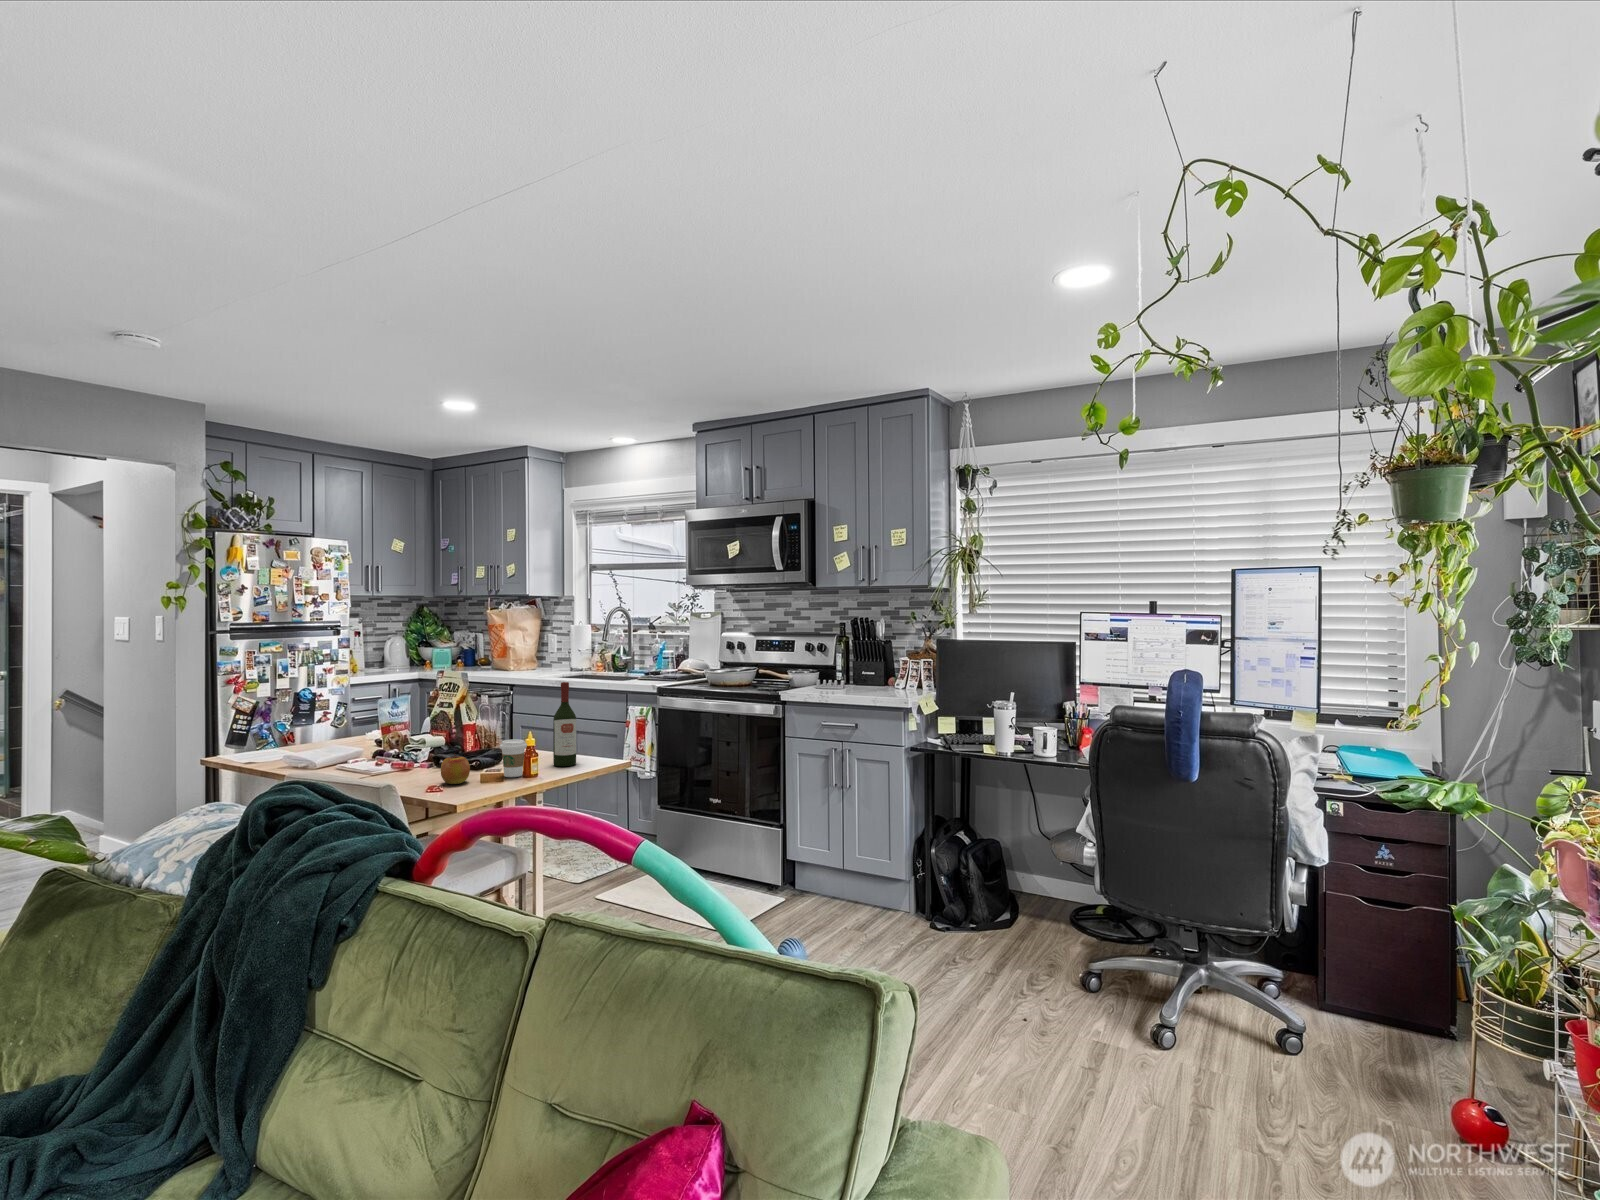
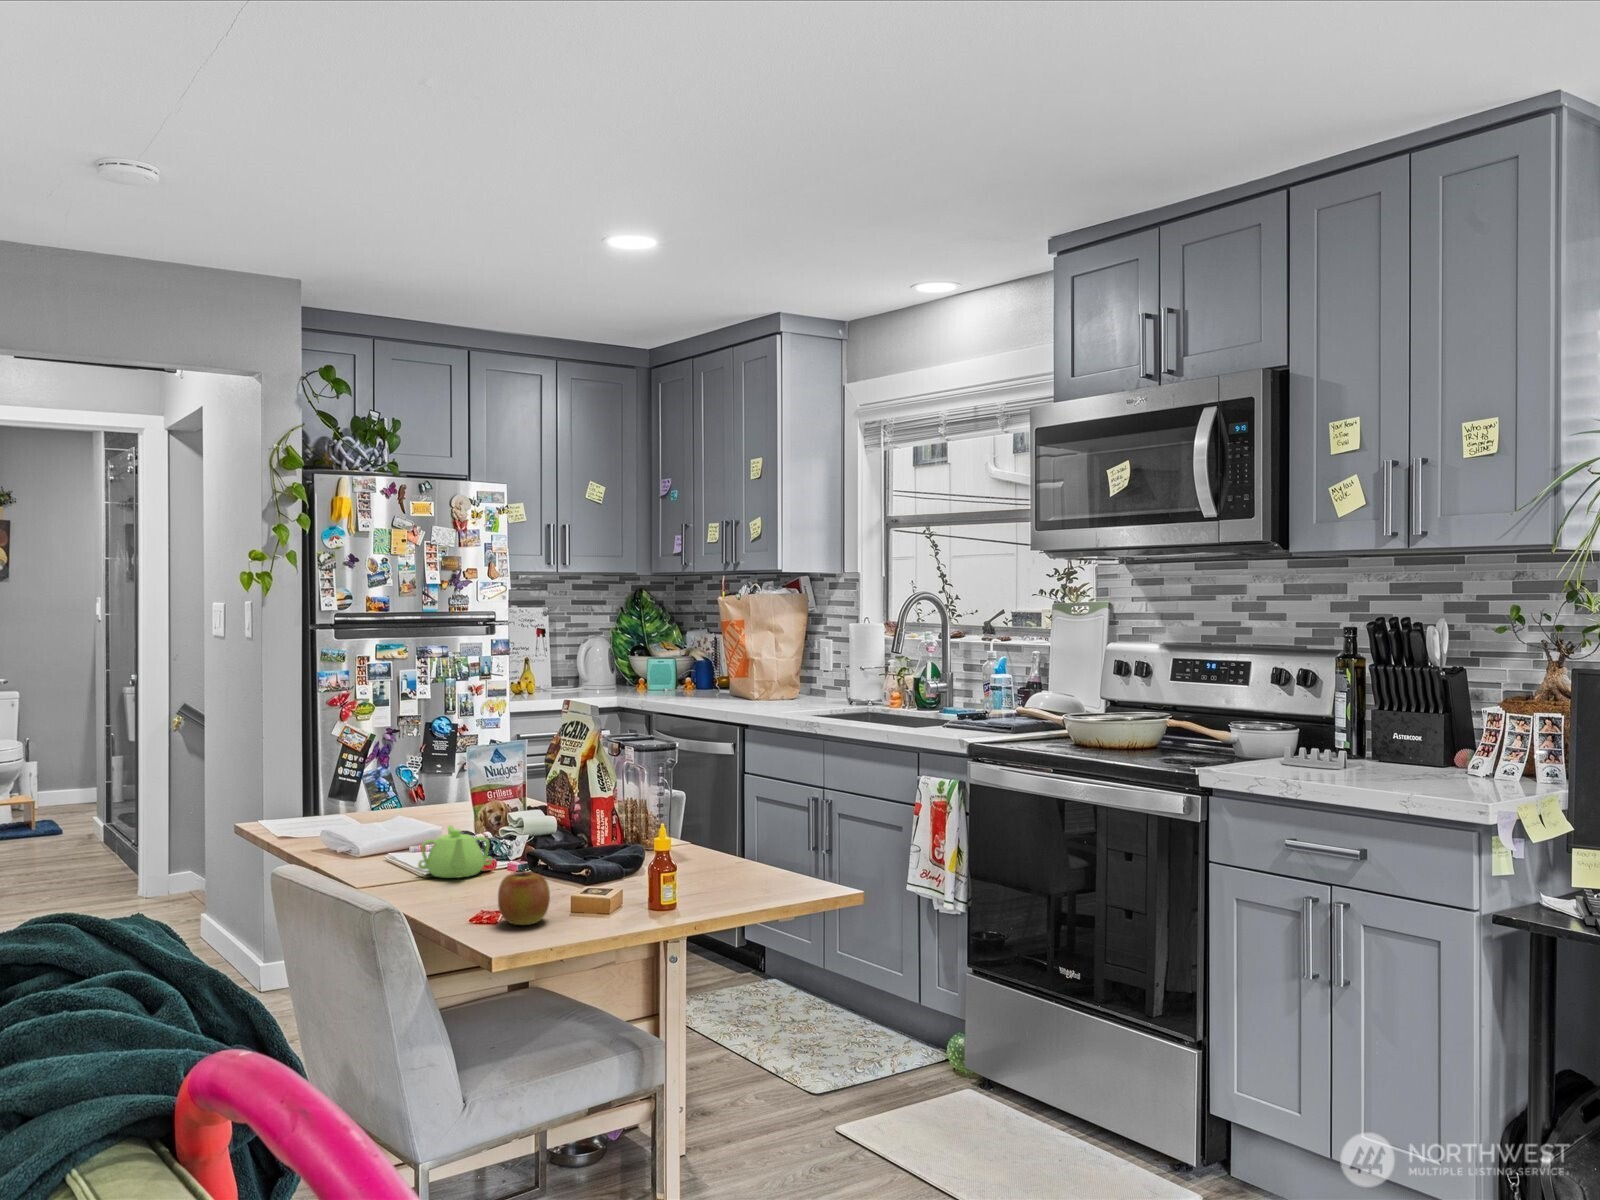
wine bottle: present [553,682,576,766] -> none [715,738,758,903]
coffee cup: present [500,739,527,777] -> none [606,845,656,919]
teapot: none [371,740,414,768] -> present [418,825,492,878]

